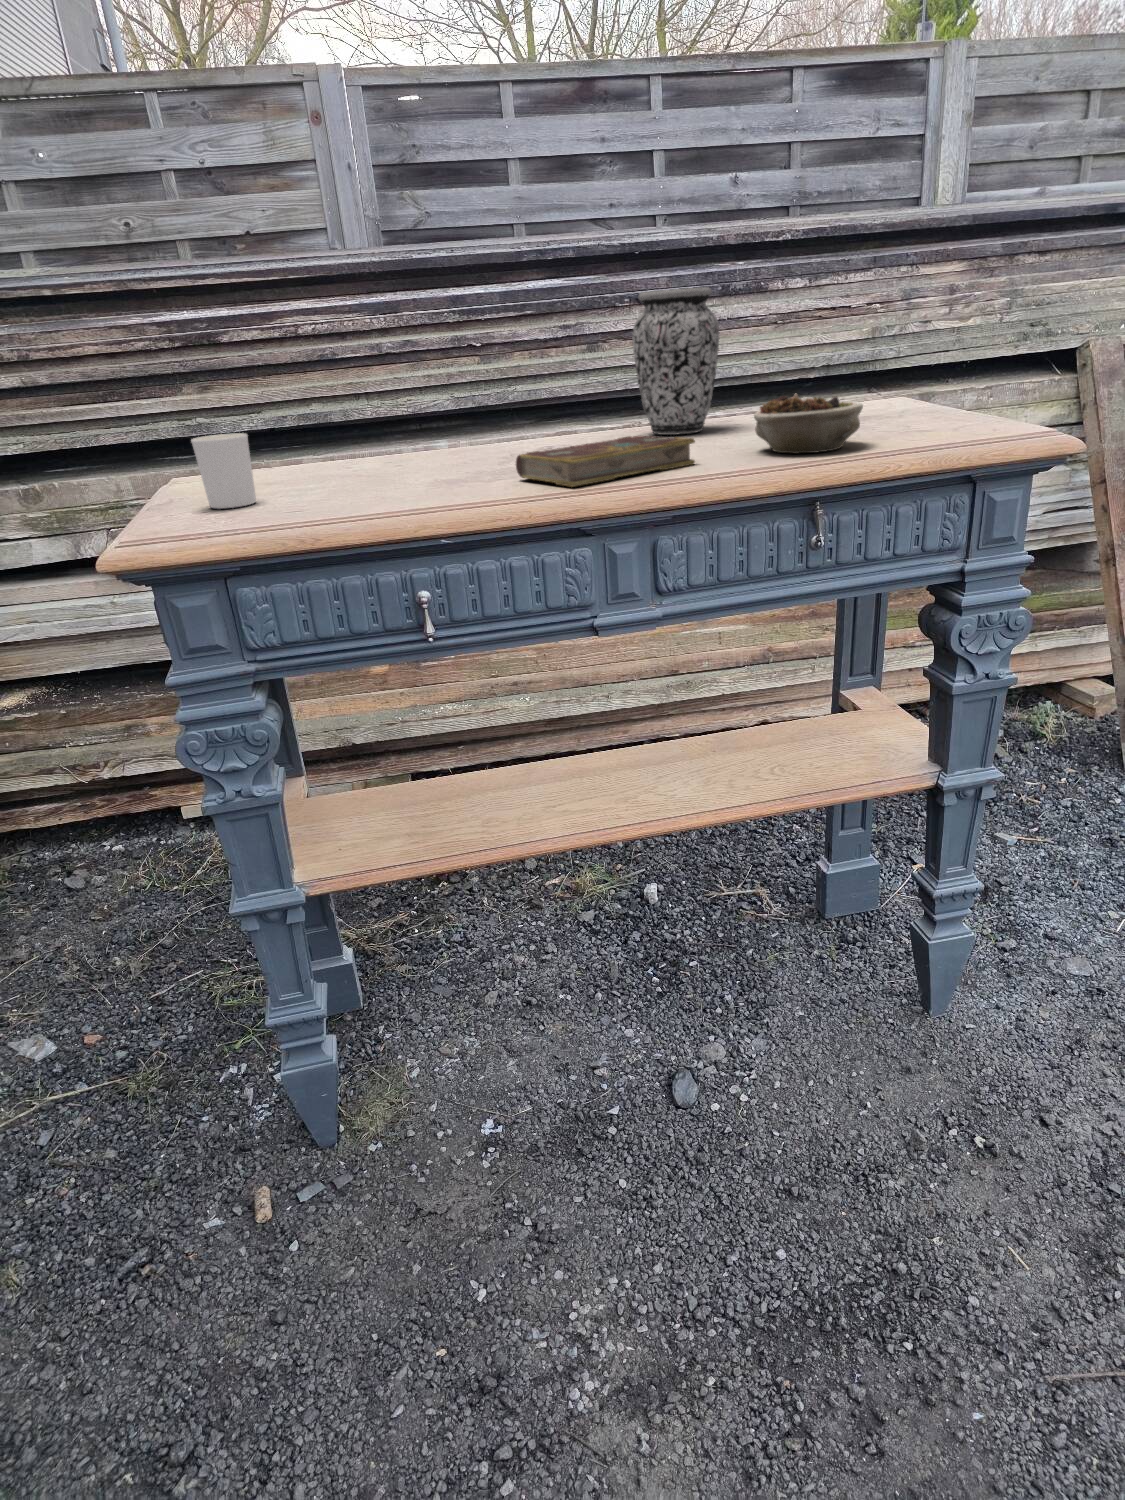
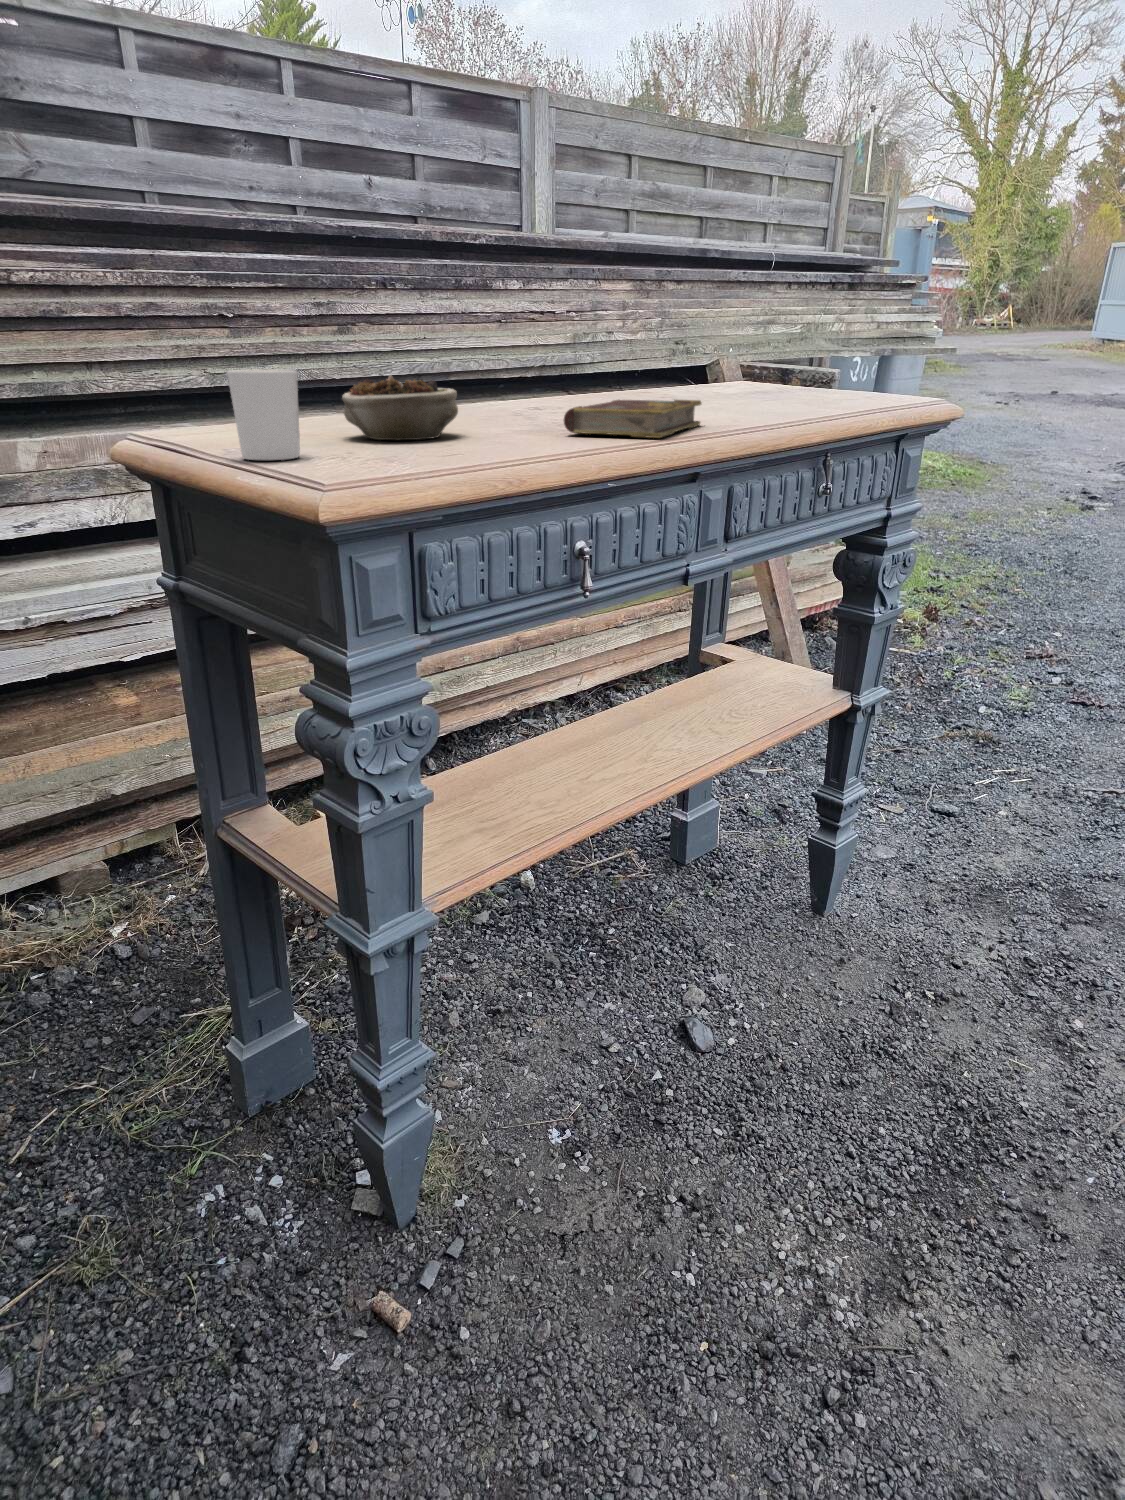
vase: present [632,287,719,435] -> none [524,265,608,410]
succulent planter: present [754,394,863,453] -> present [342,375,458,440]

